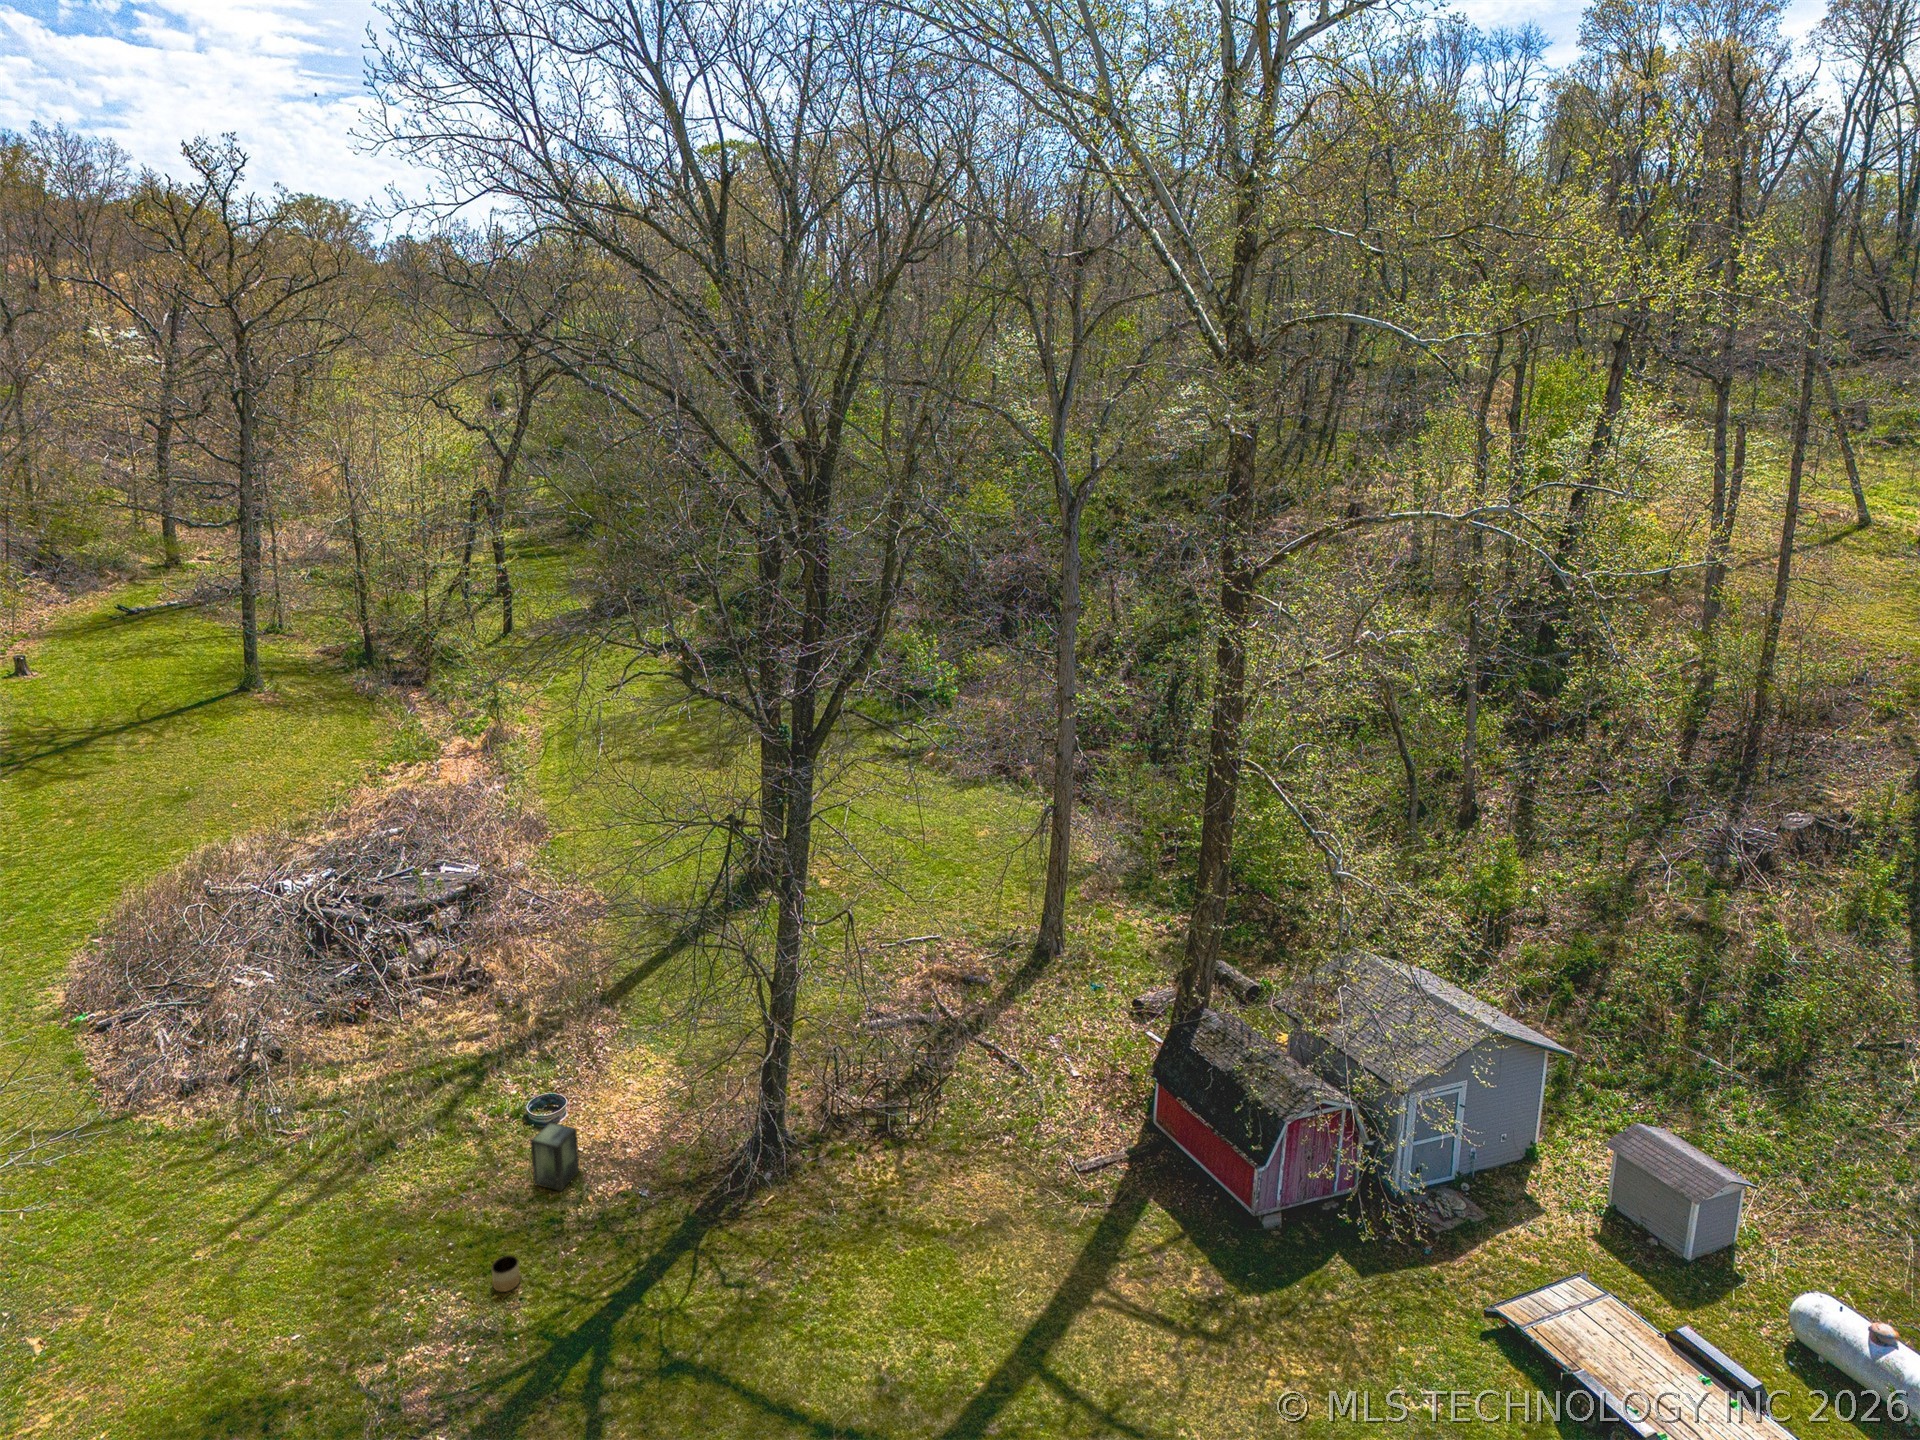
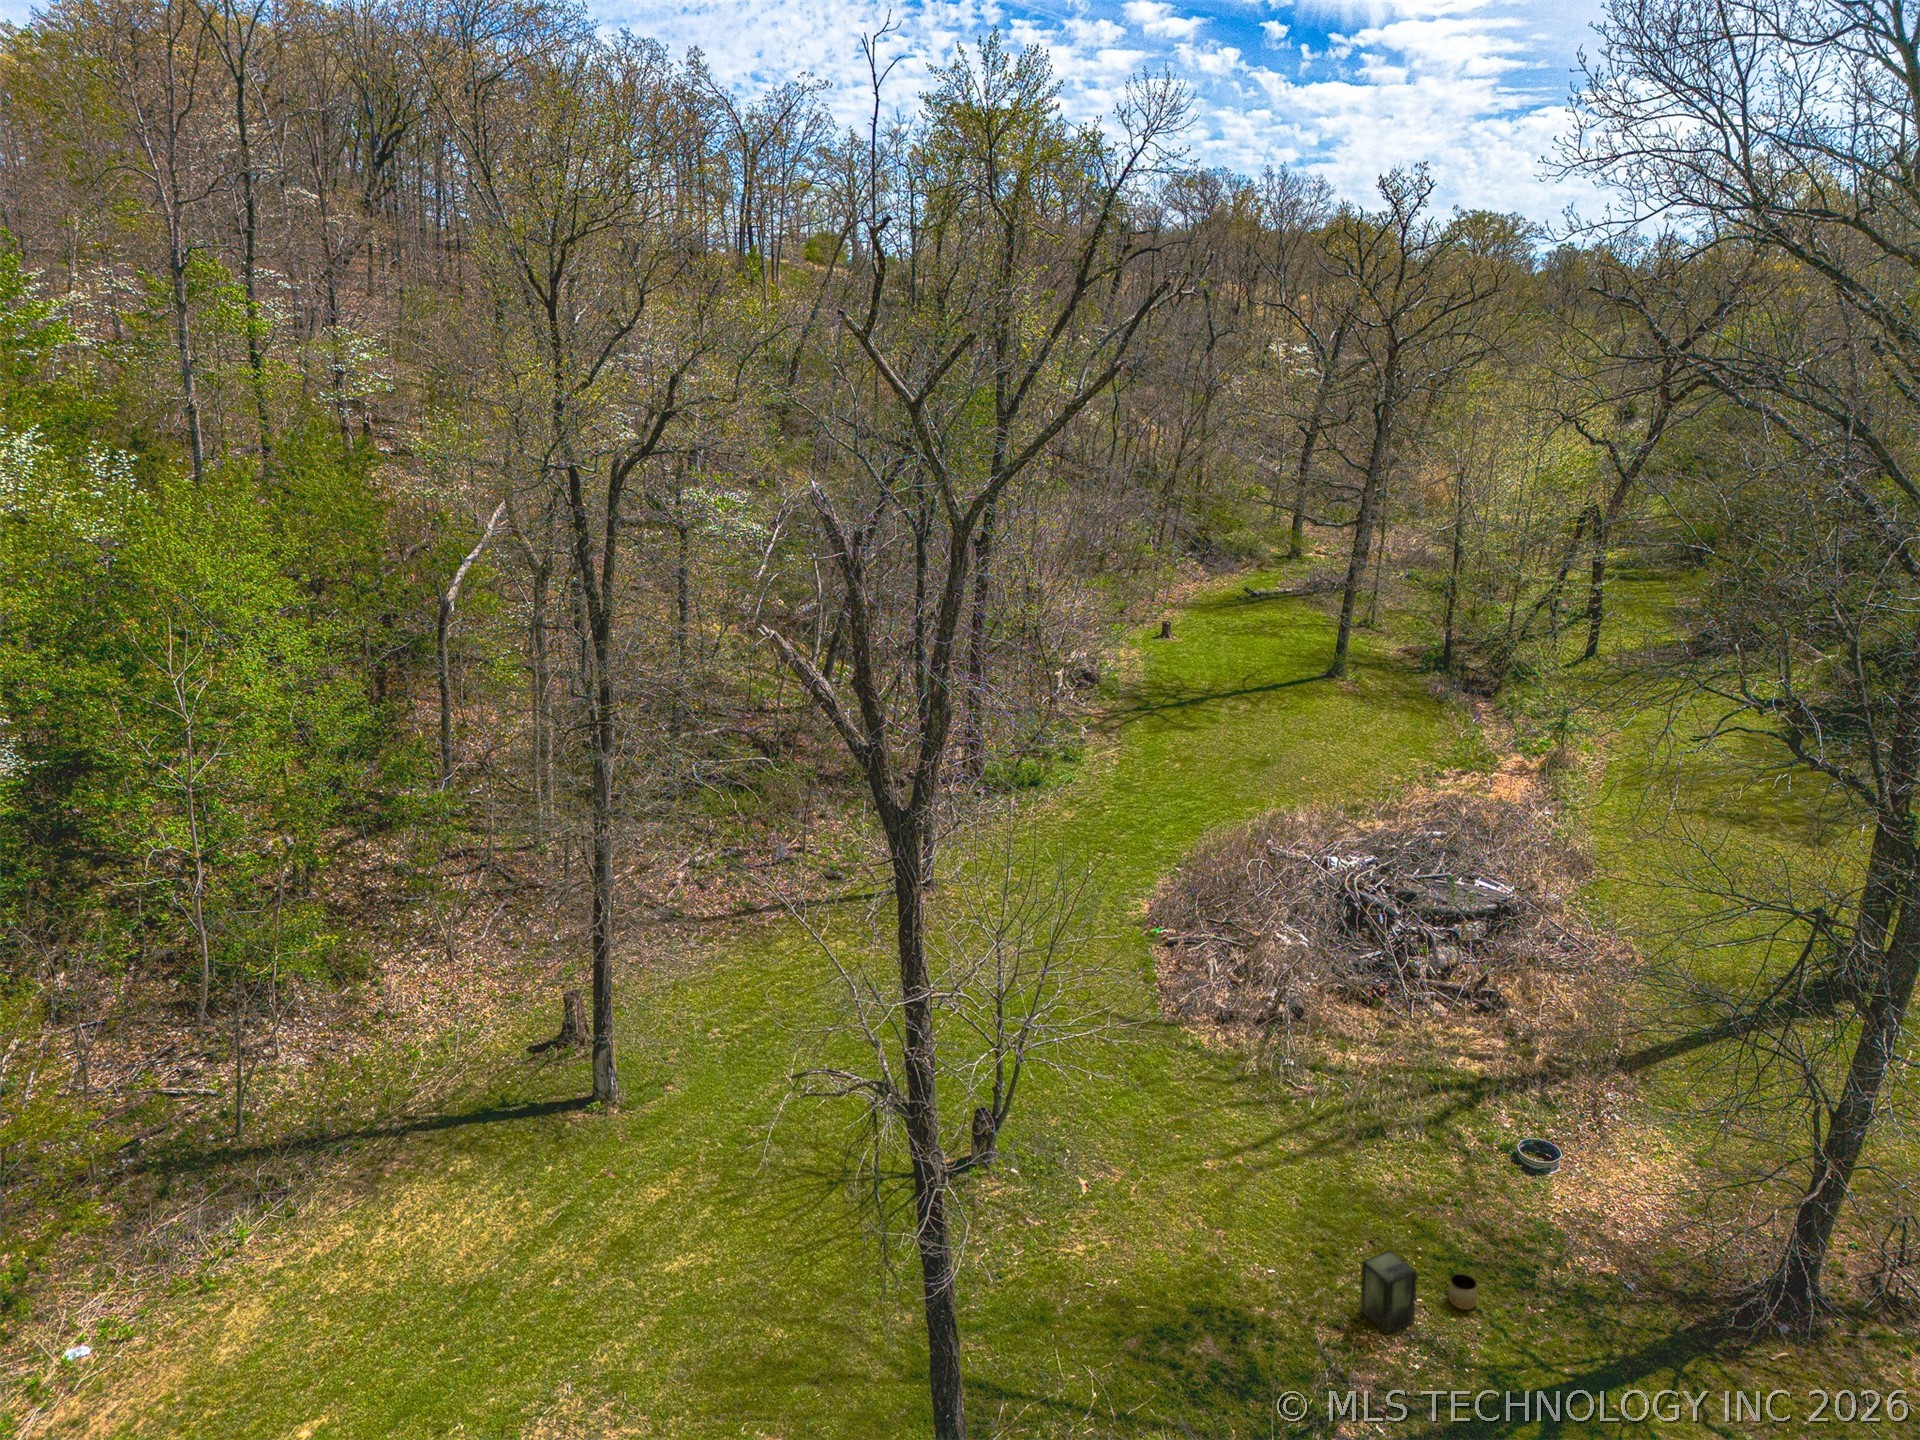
storage box: present [530,1122,580,1191] -> present [1360,1250,1417,1334]

